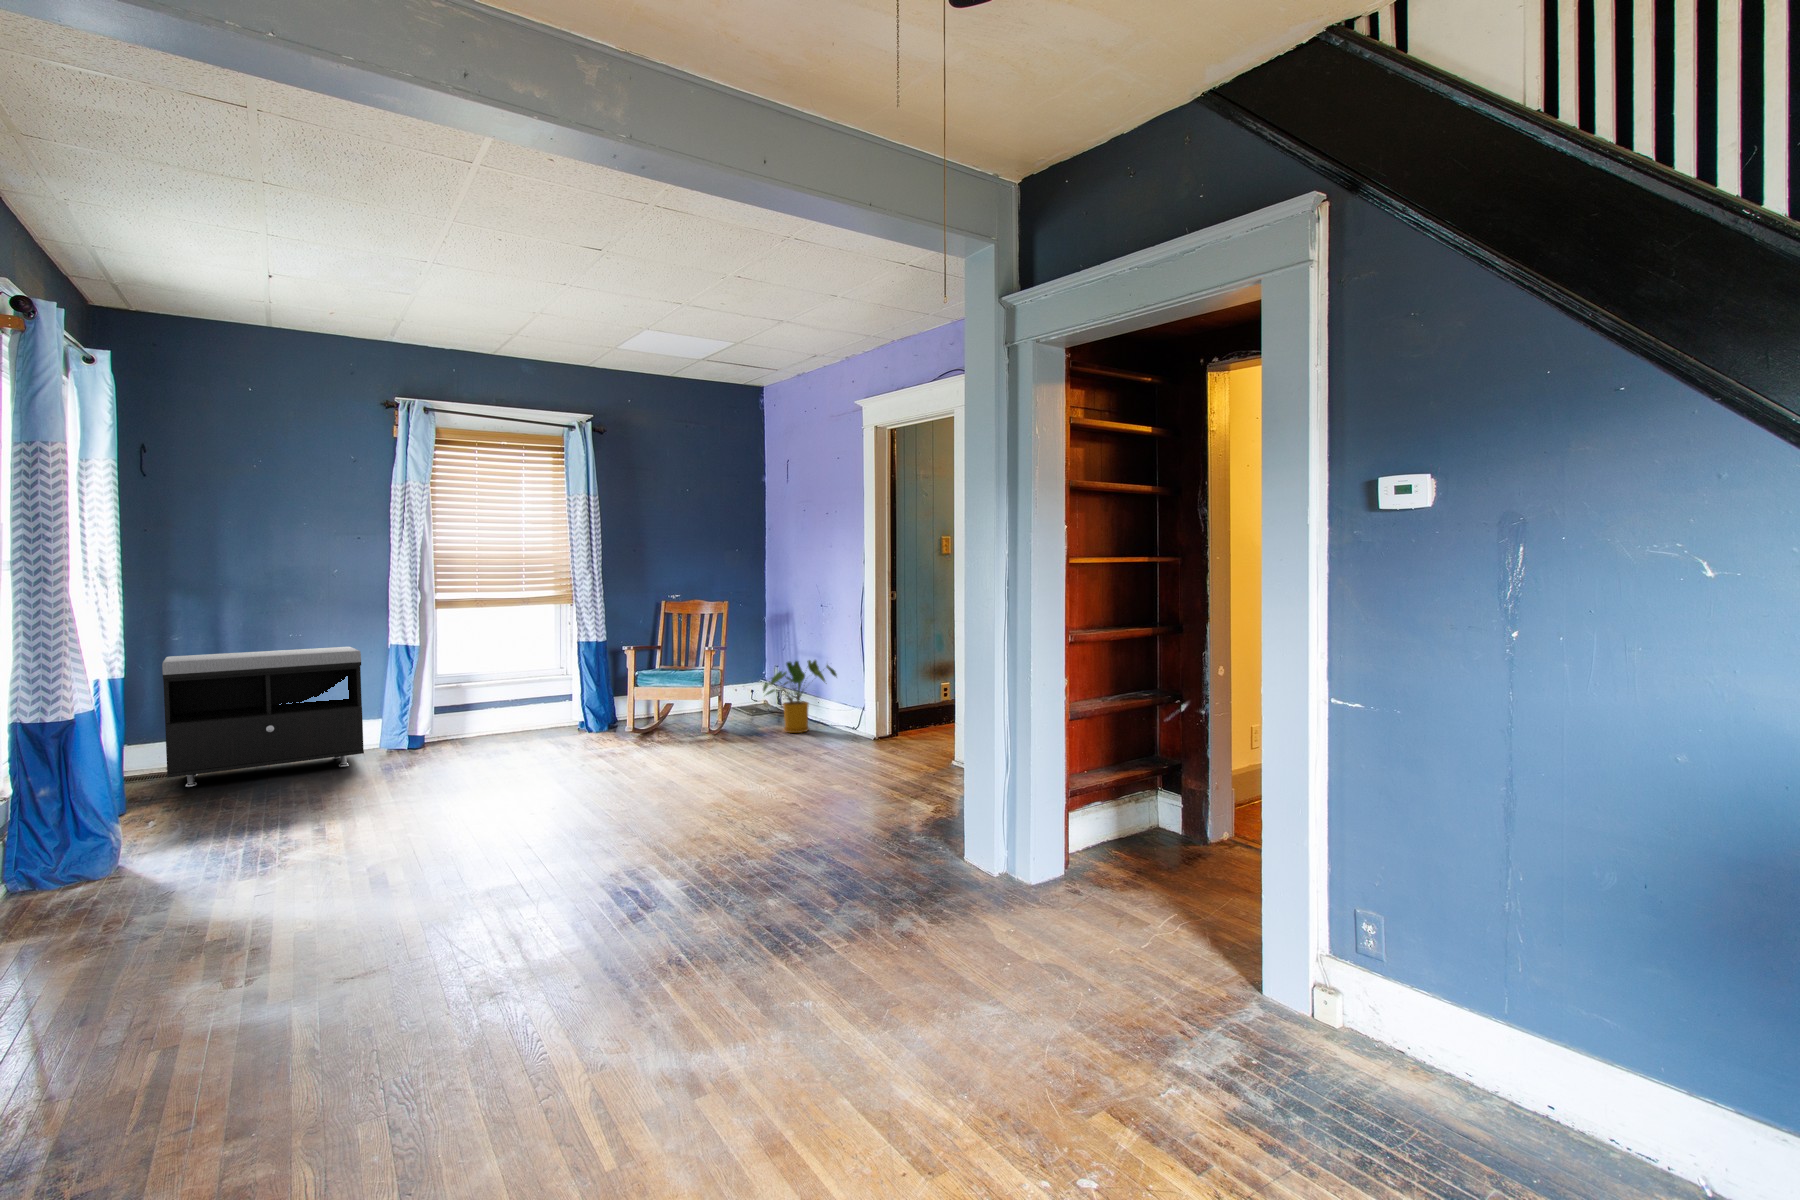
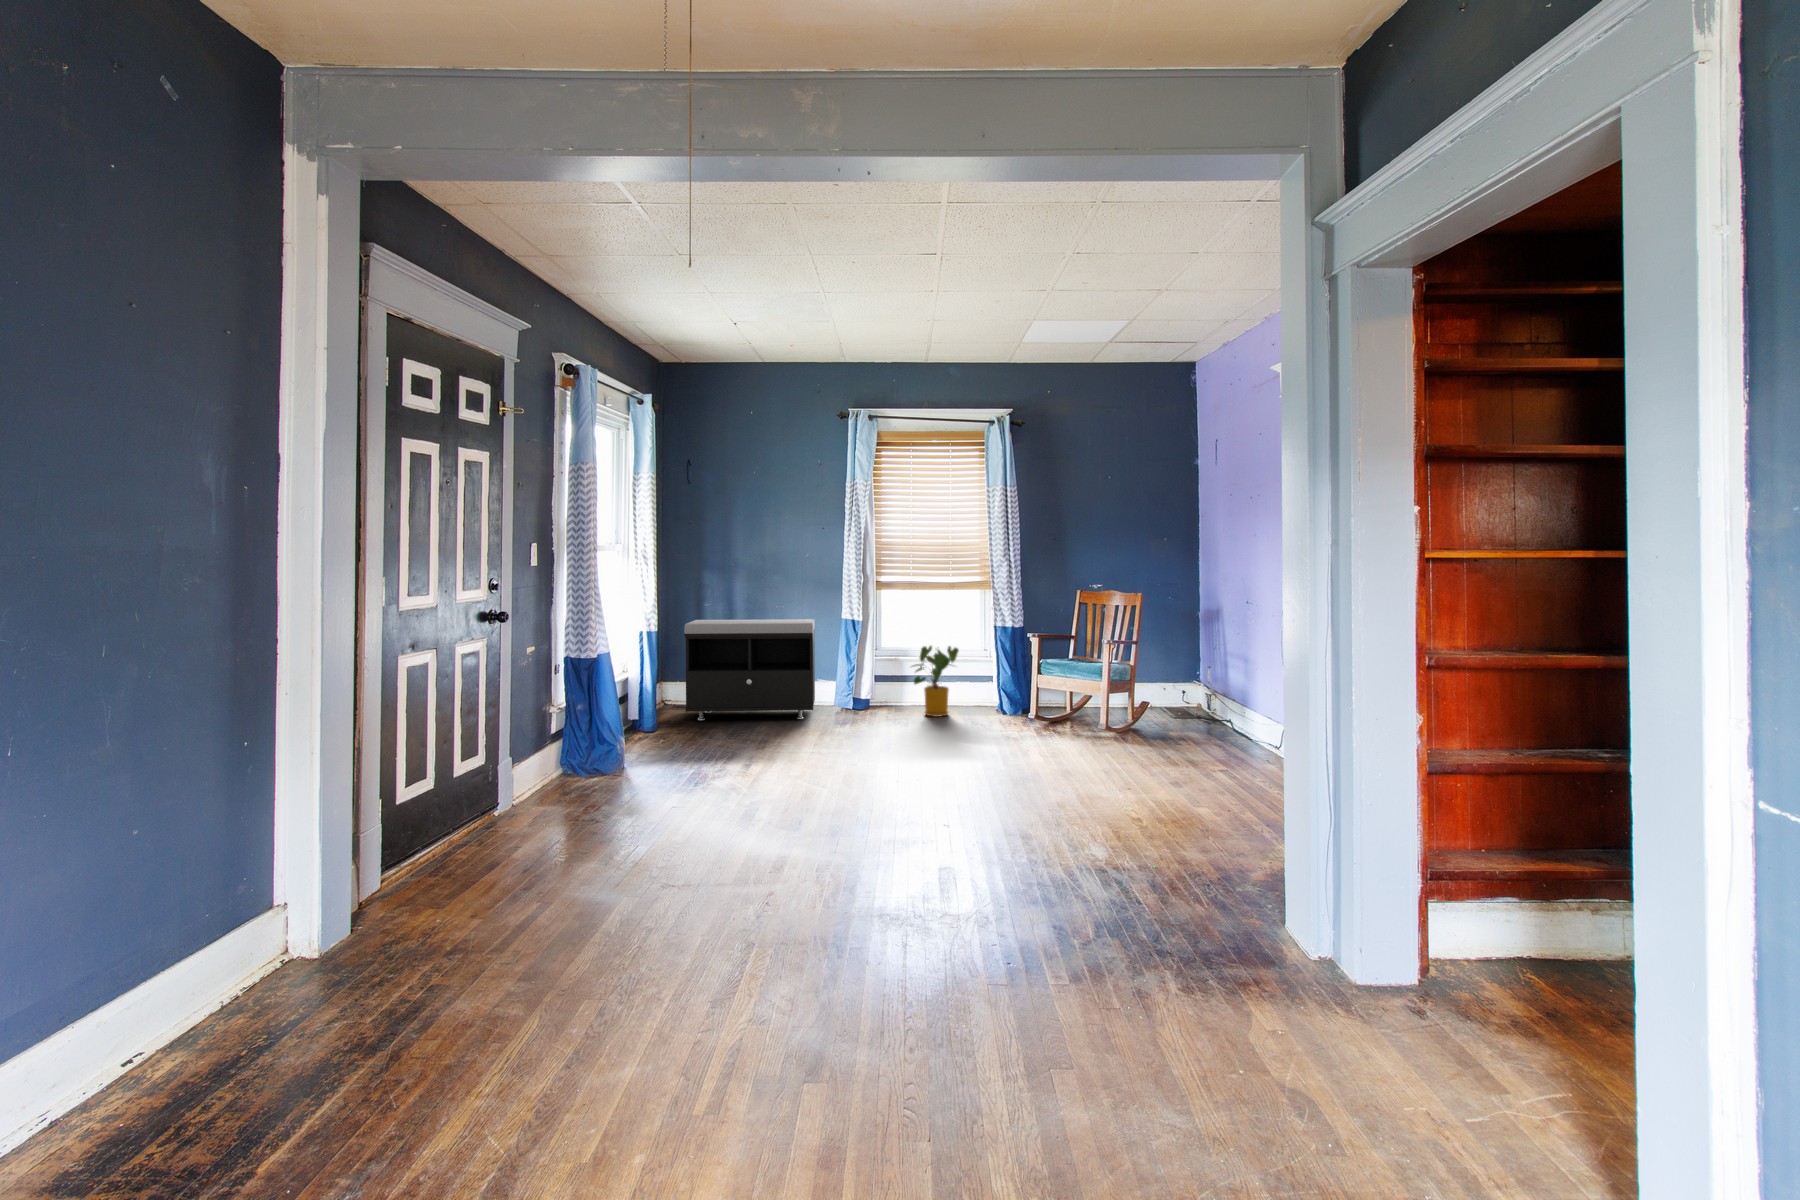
house plant: present [763,660,837,733] -> present [913,646,959,717]

